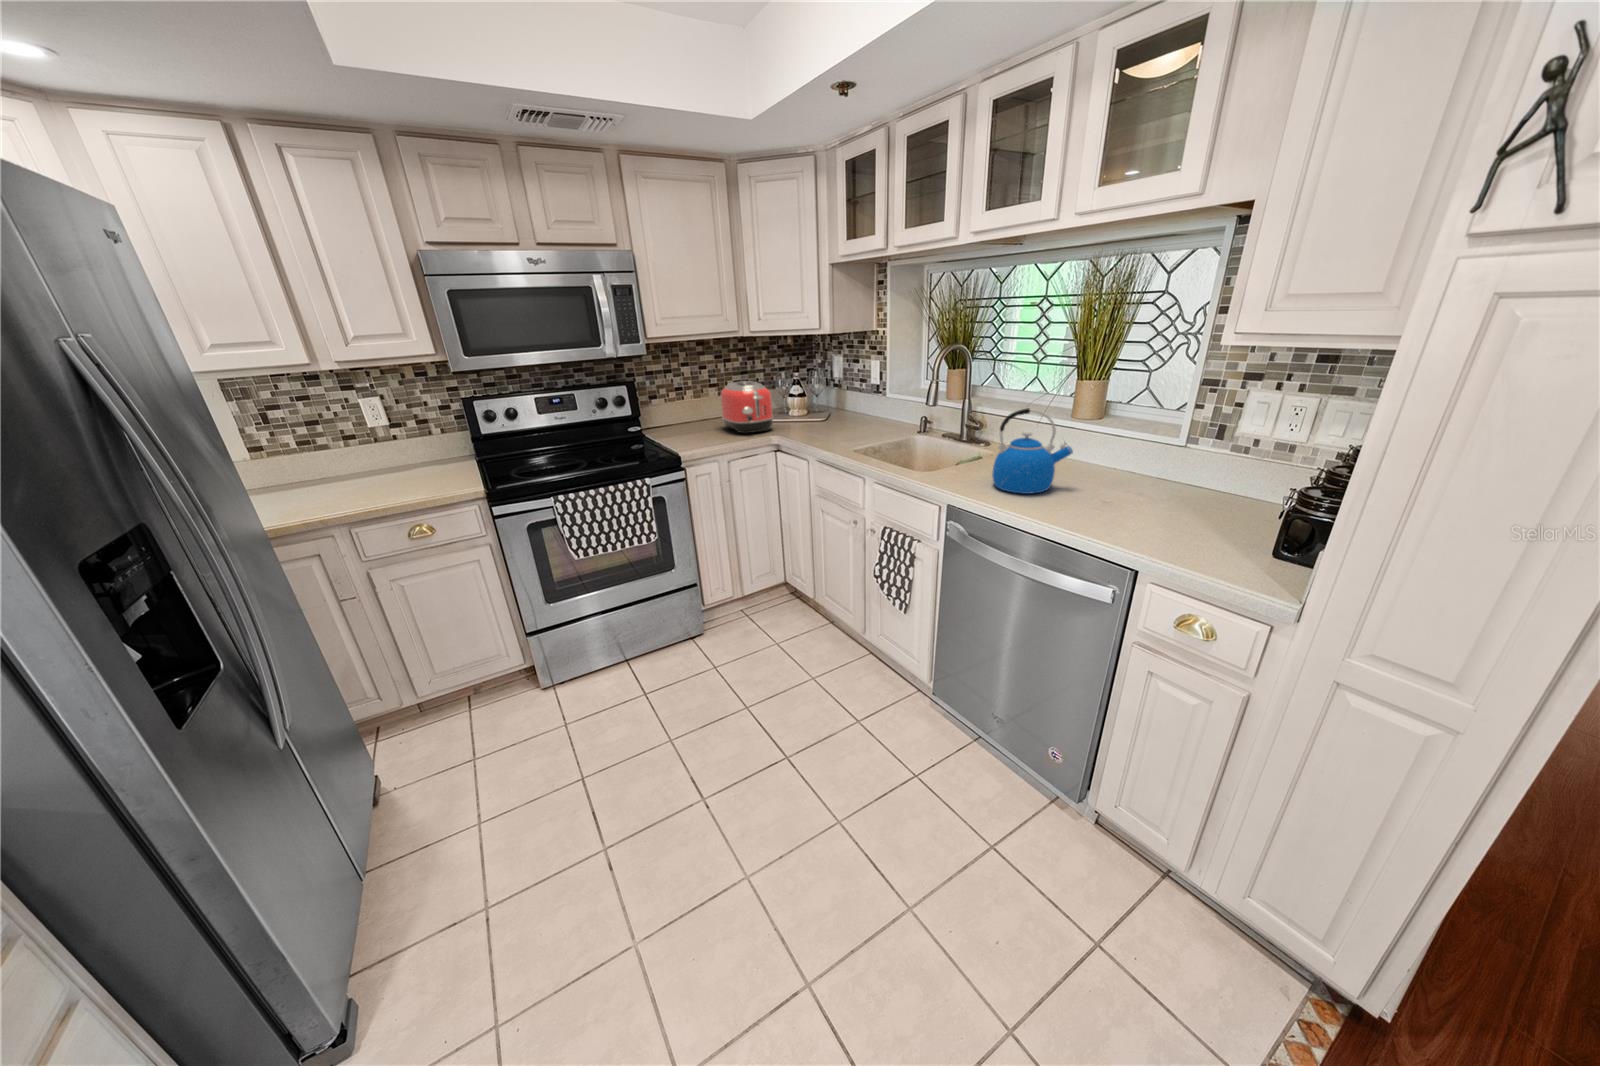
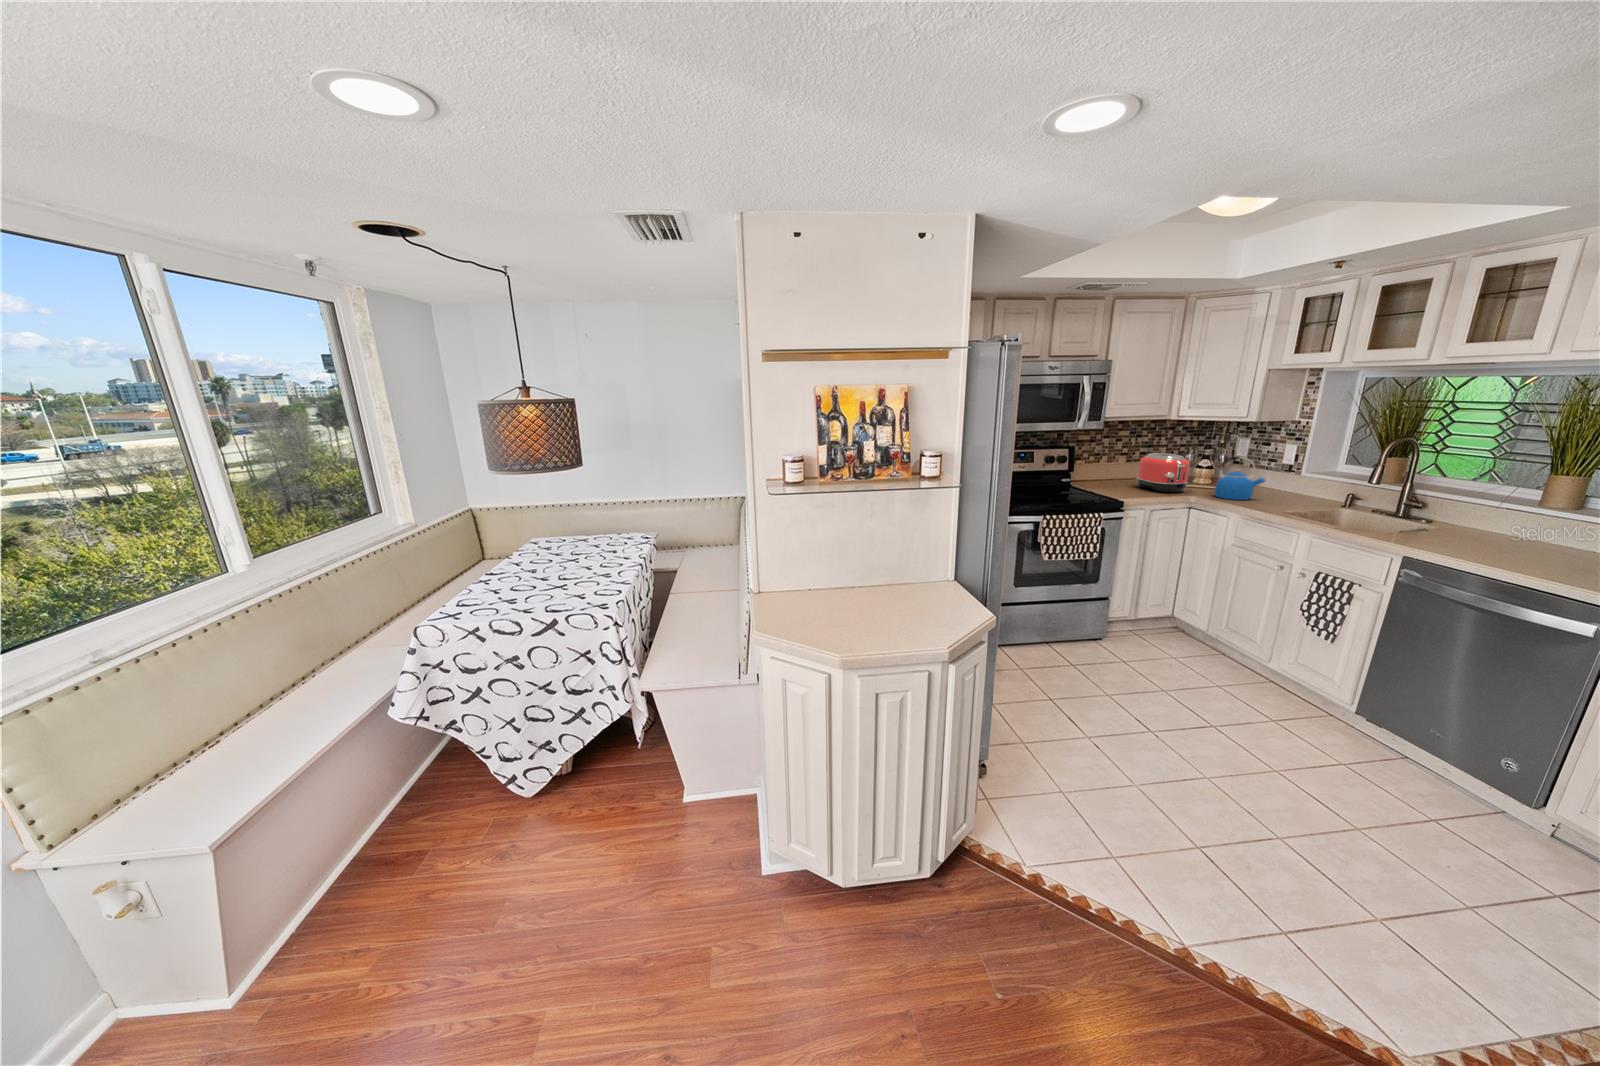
kettle: present [992,408,1073,494] -> present [1215,457,1265,500]

